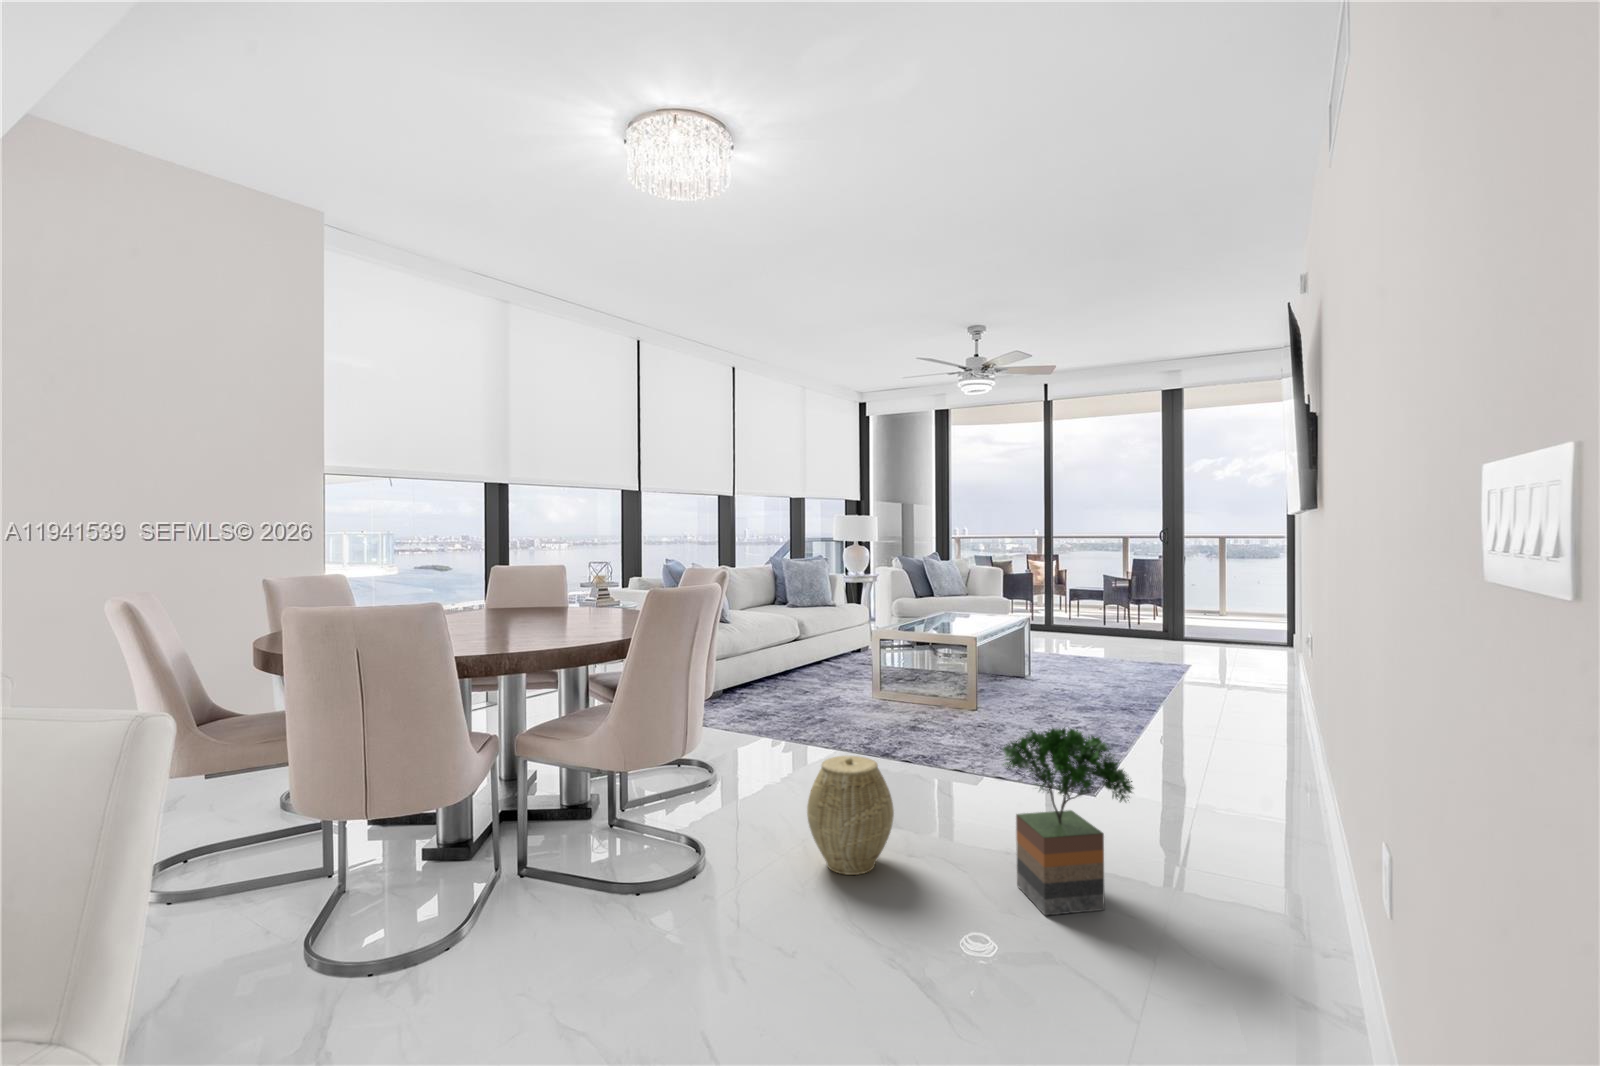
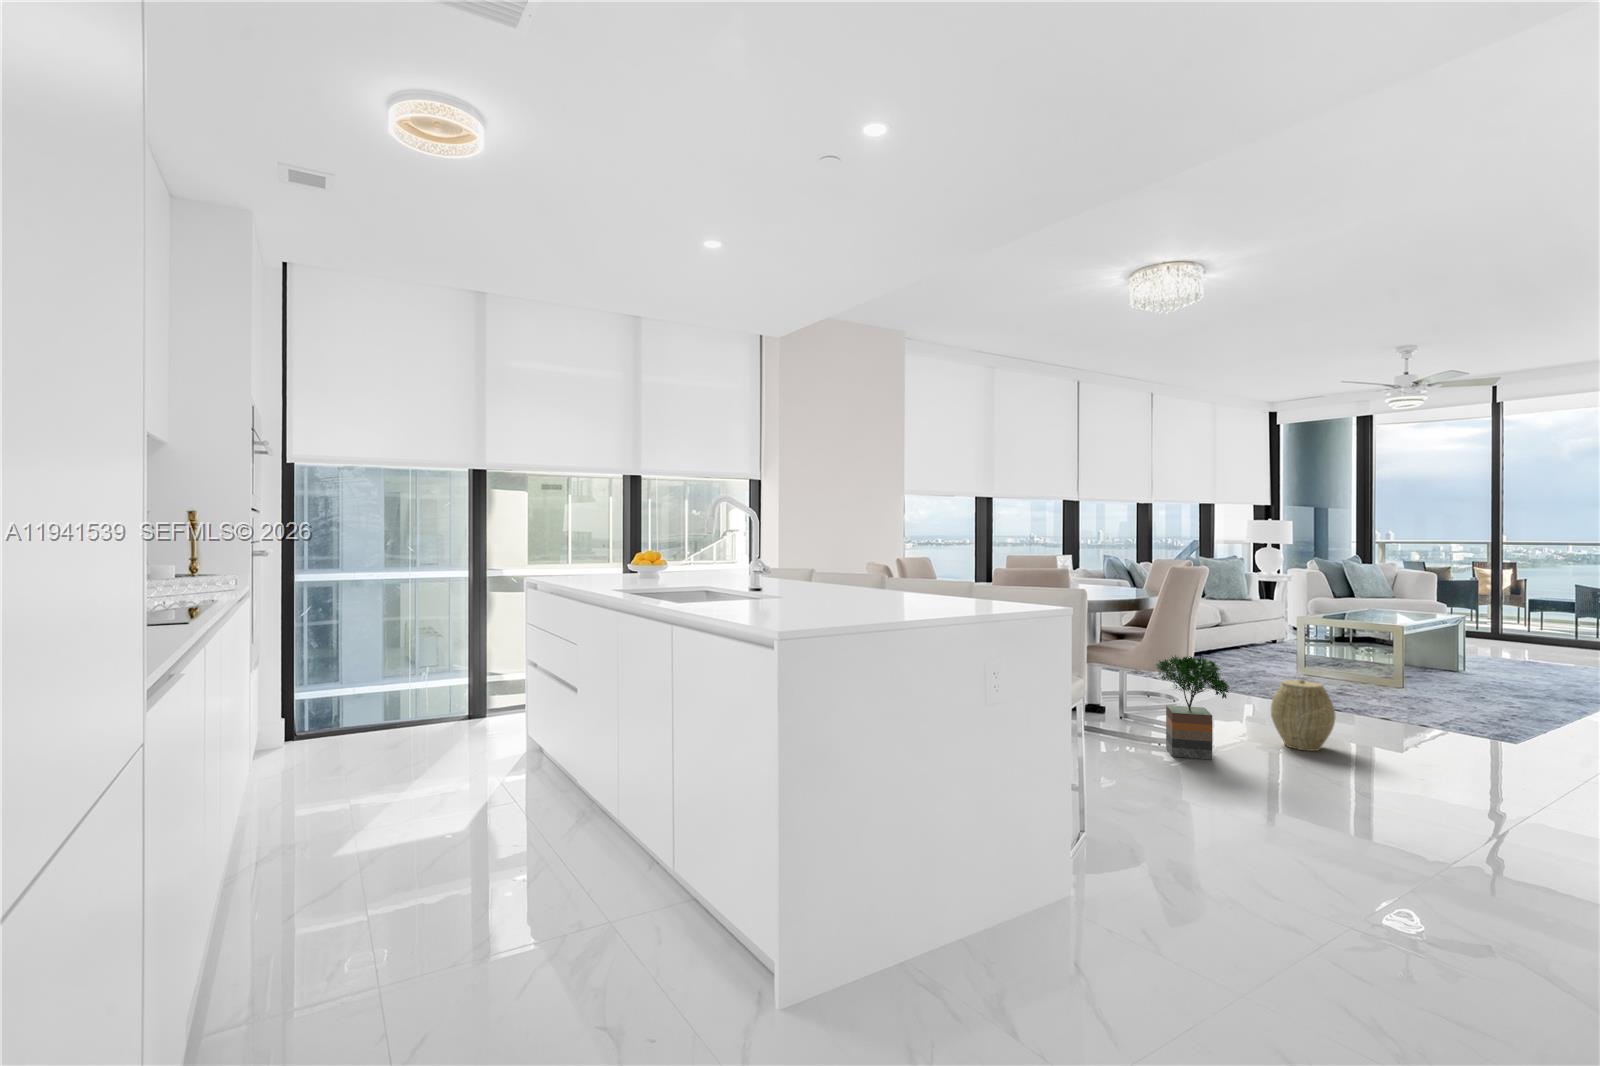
potted tree: present [1003,728,1133,915] -> present [1155,656,1229,760]

